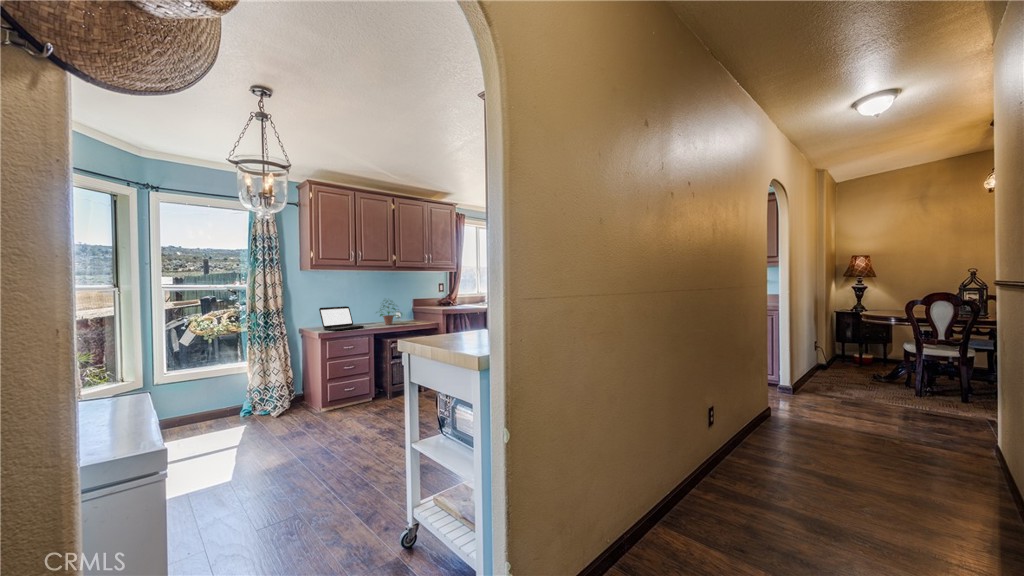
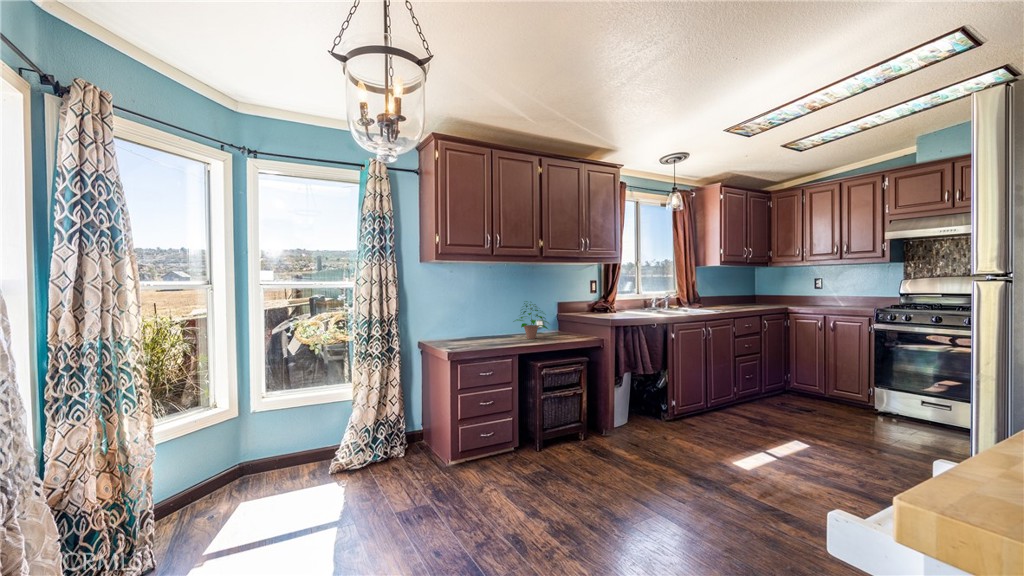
laptop: present [319,306,364,331] -> none [445,312,503,349]

